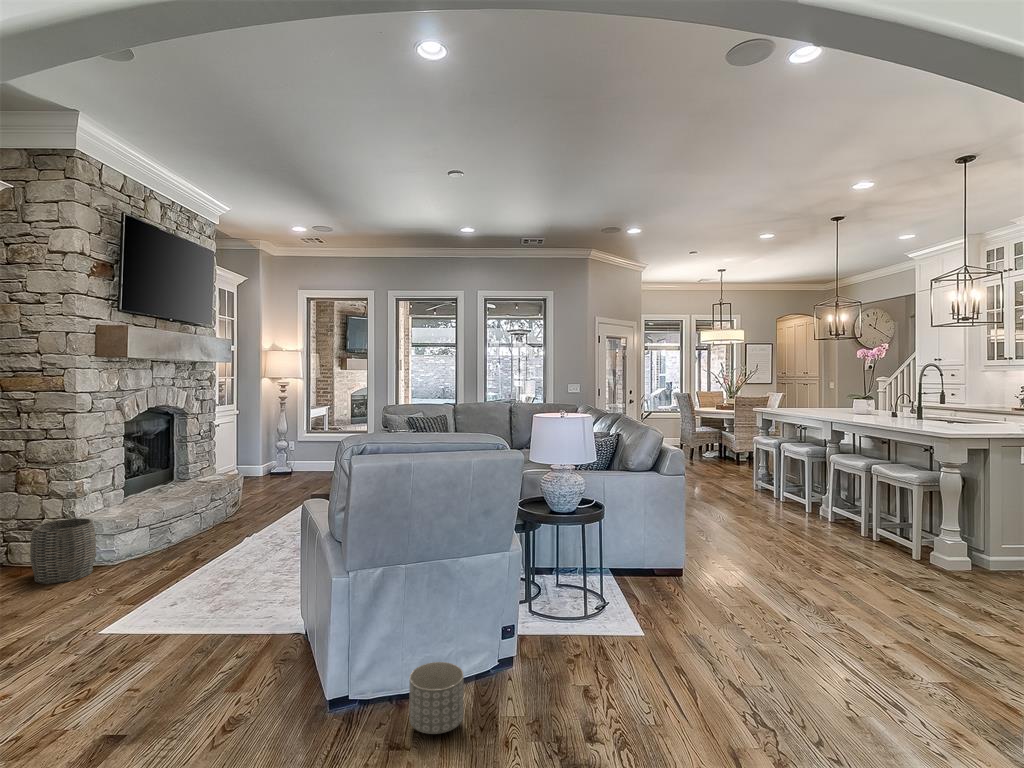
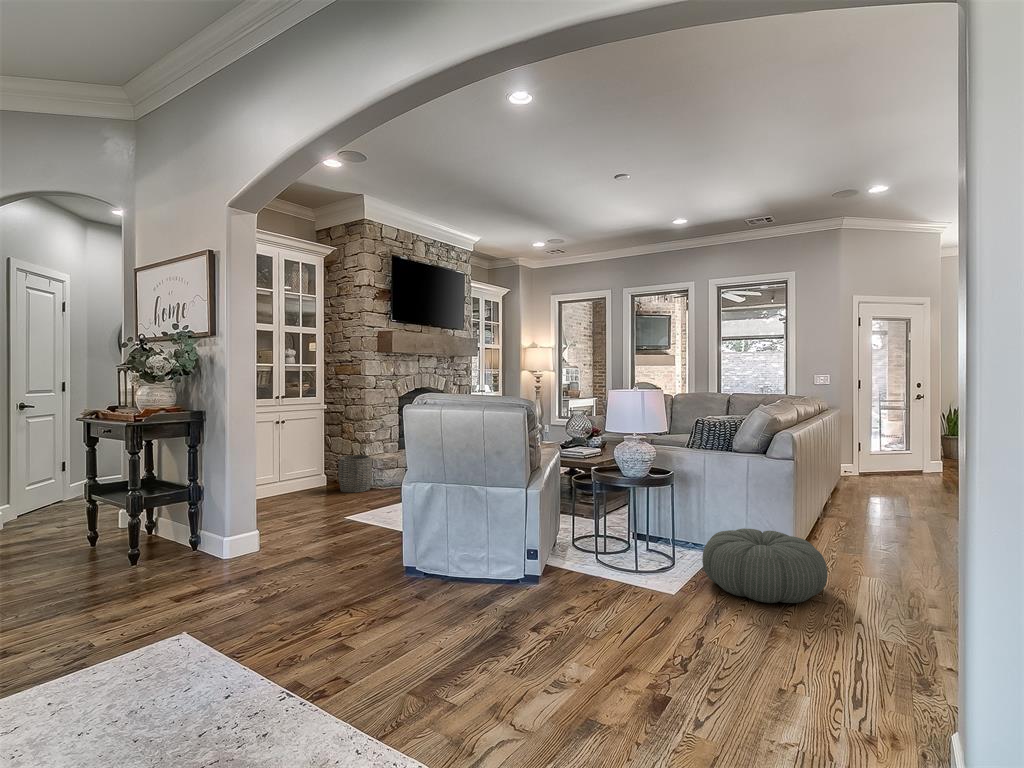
pouf: none [646,551,766,629] -> present [702,528,828,603]
planter: present [409,662,464,734] -> none [434,556,472,601]

